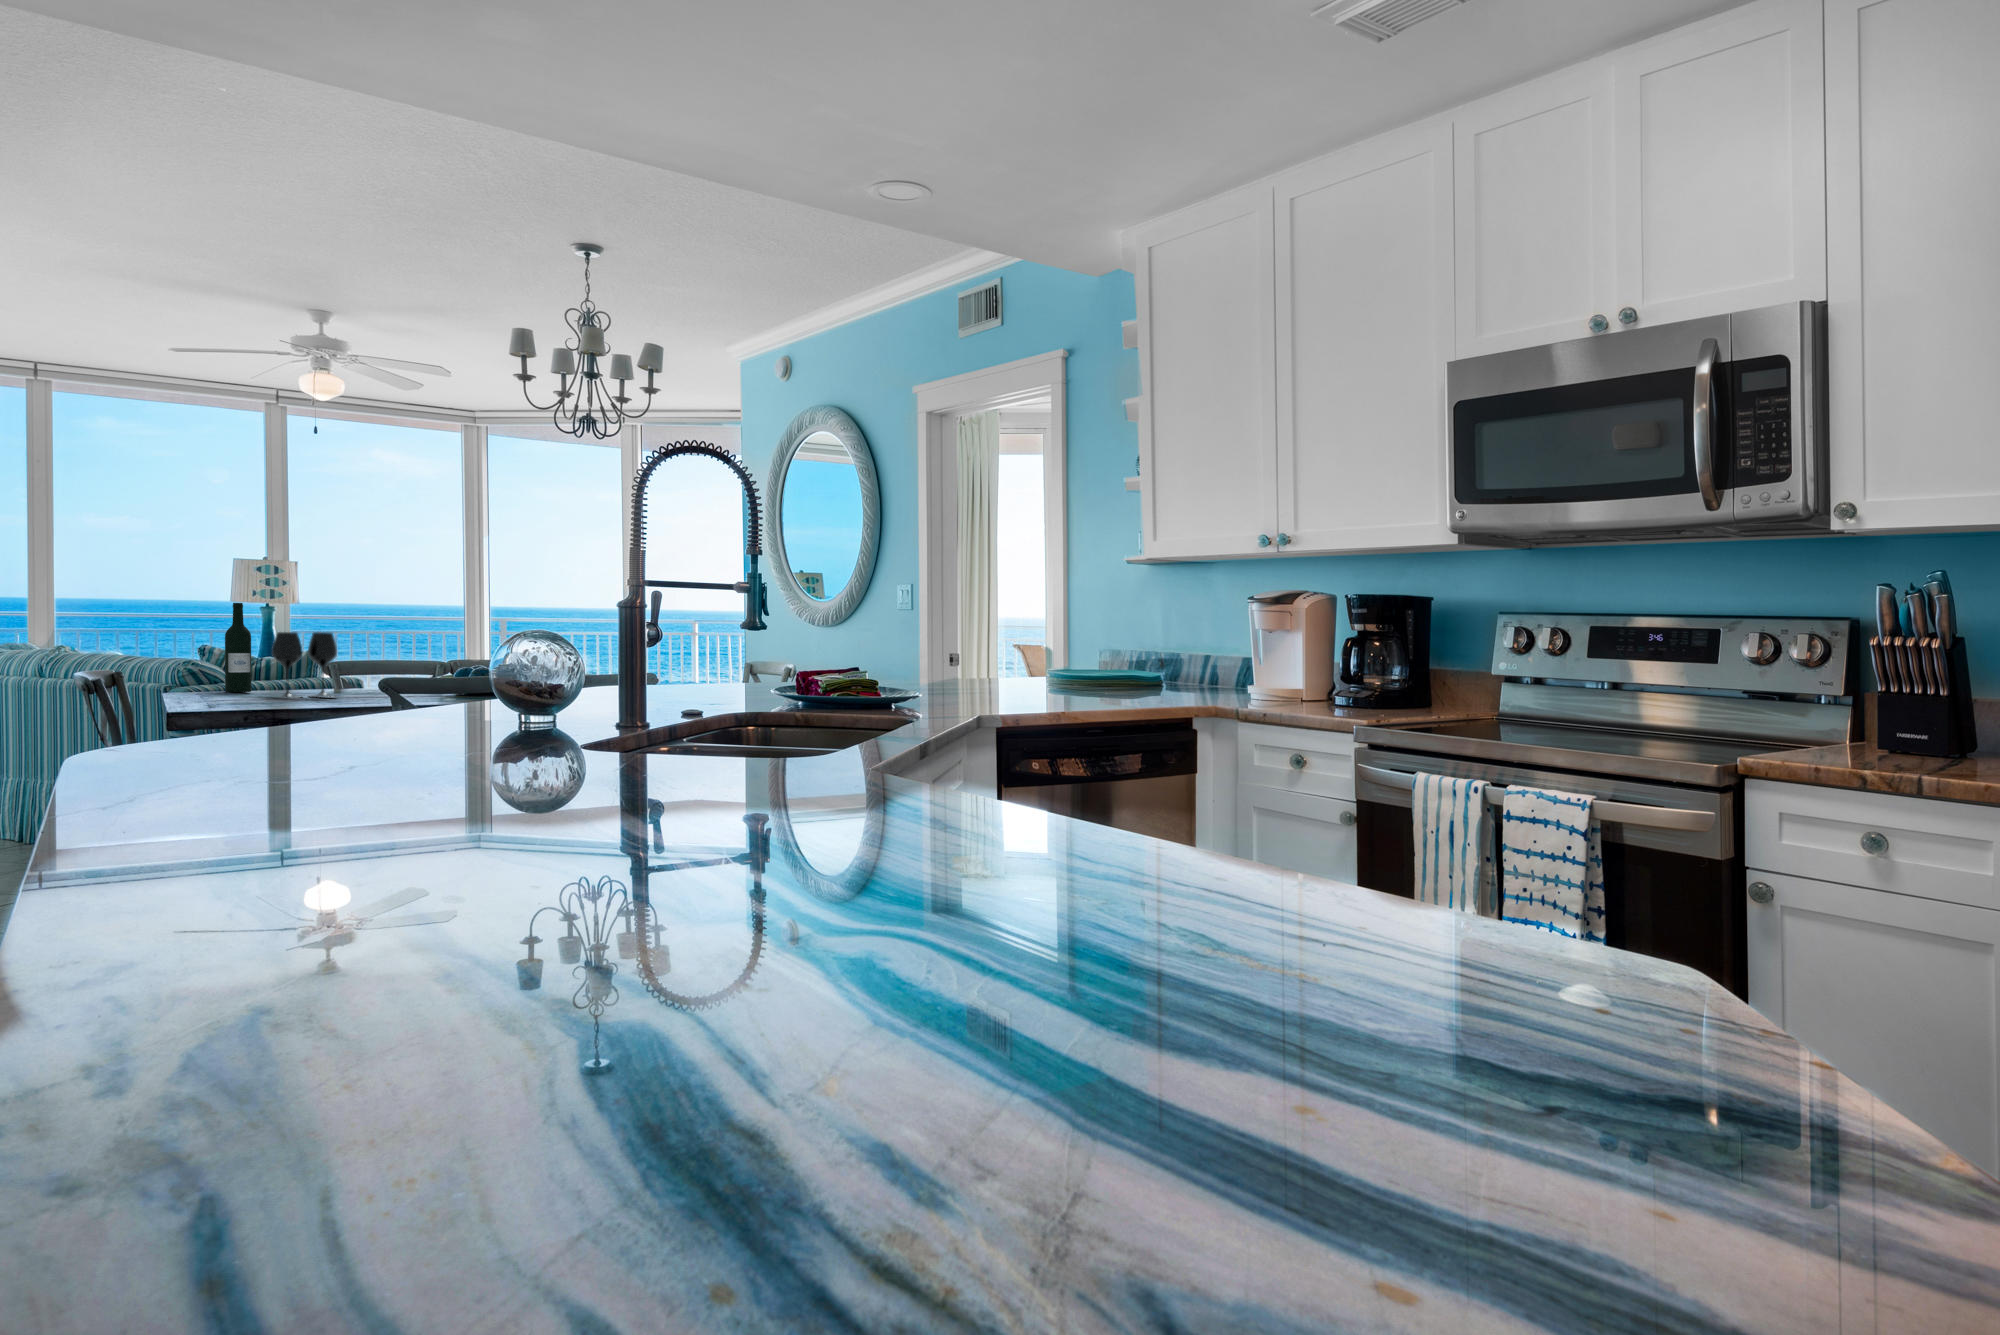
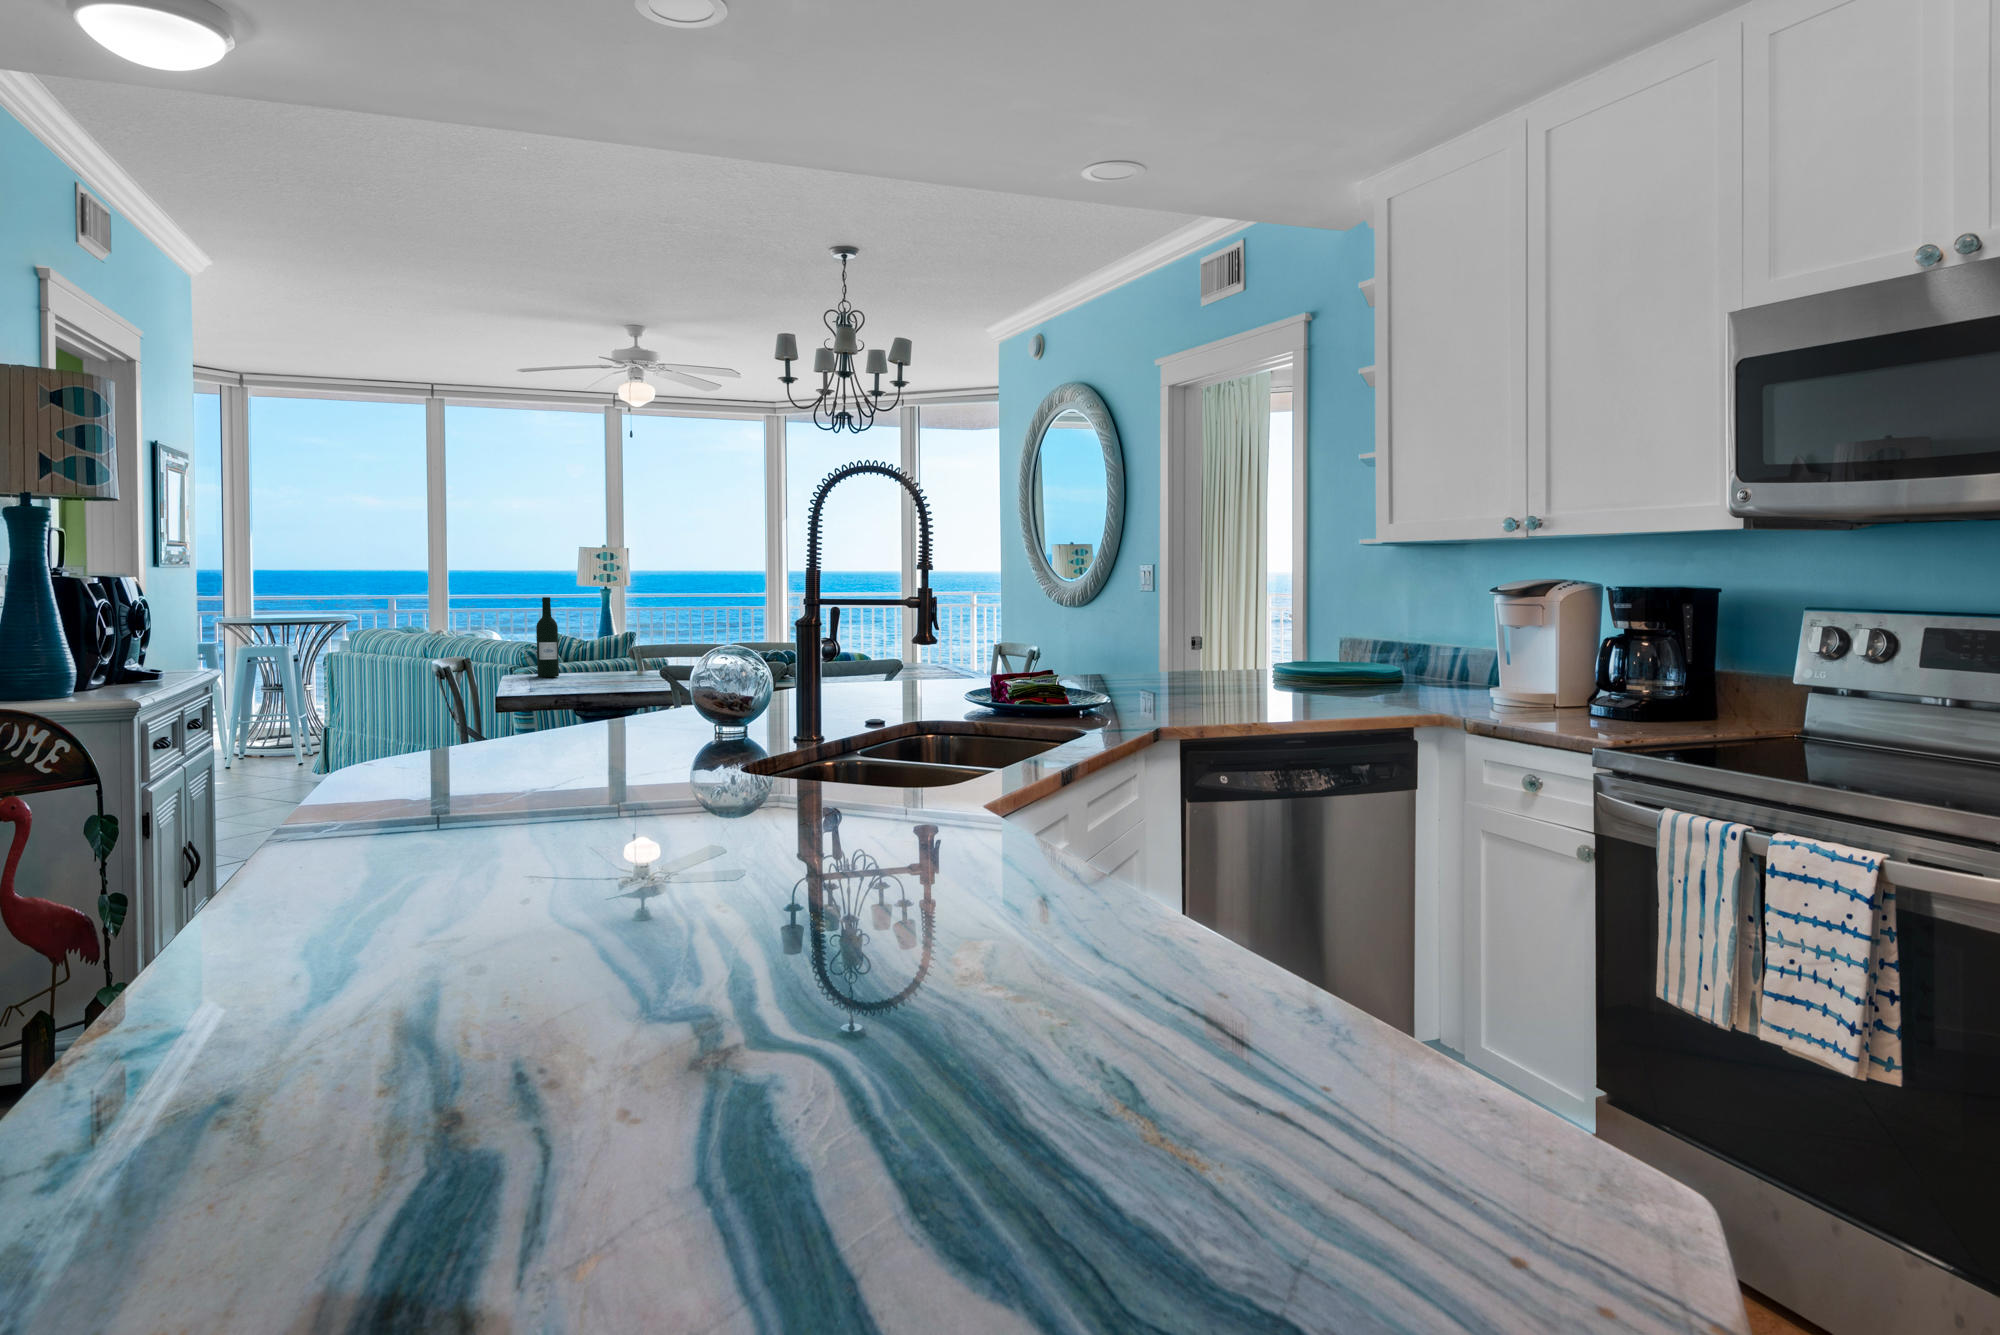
wine glass: present [272,632,337,698] -> none [574,622,631,682]

